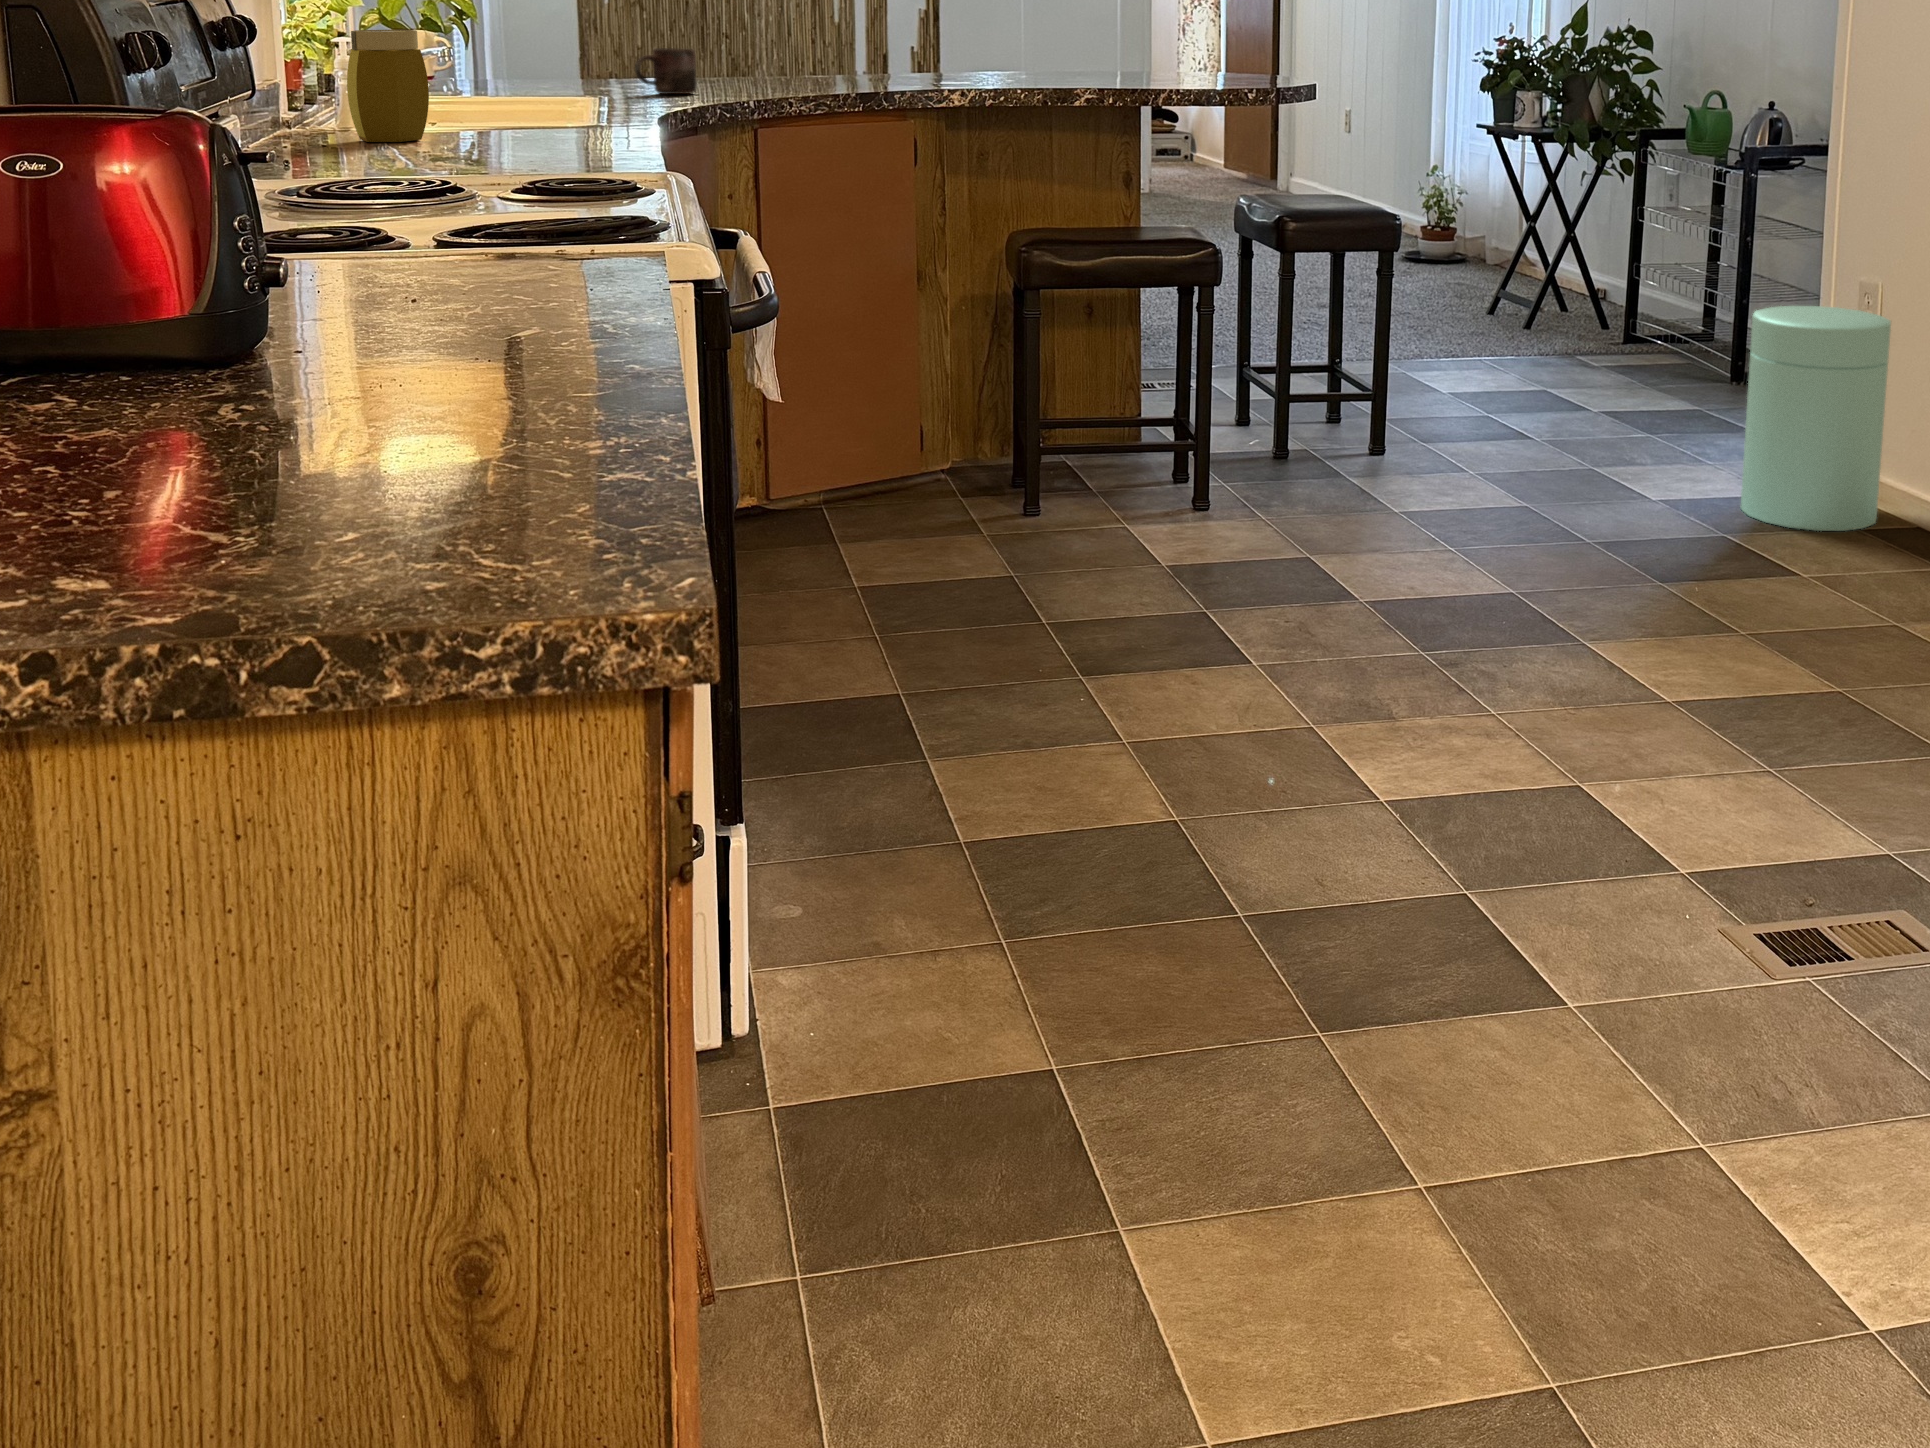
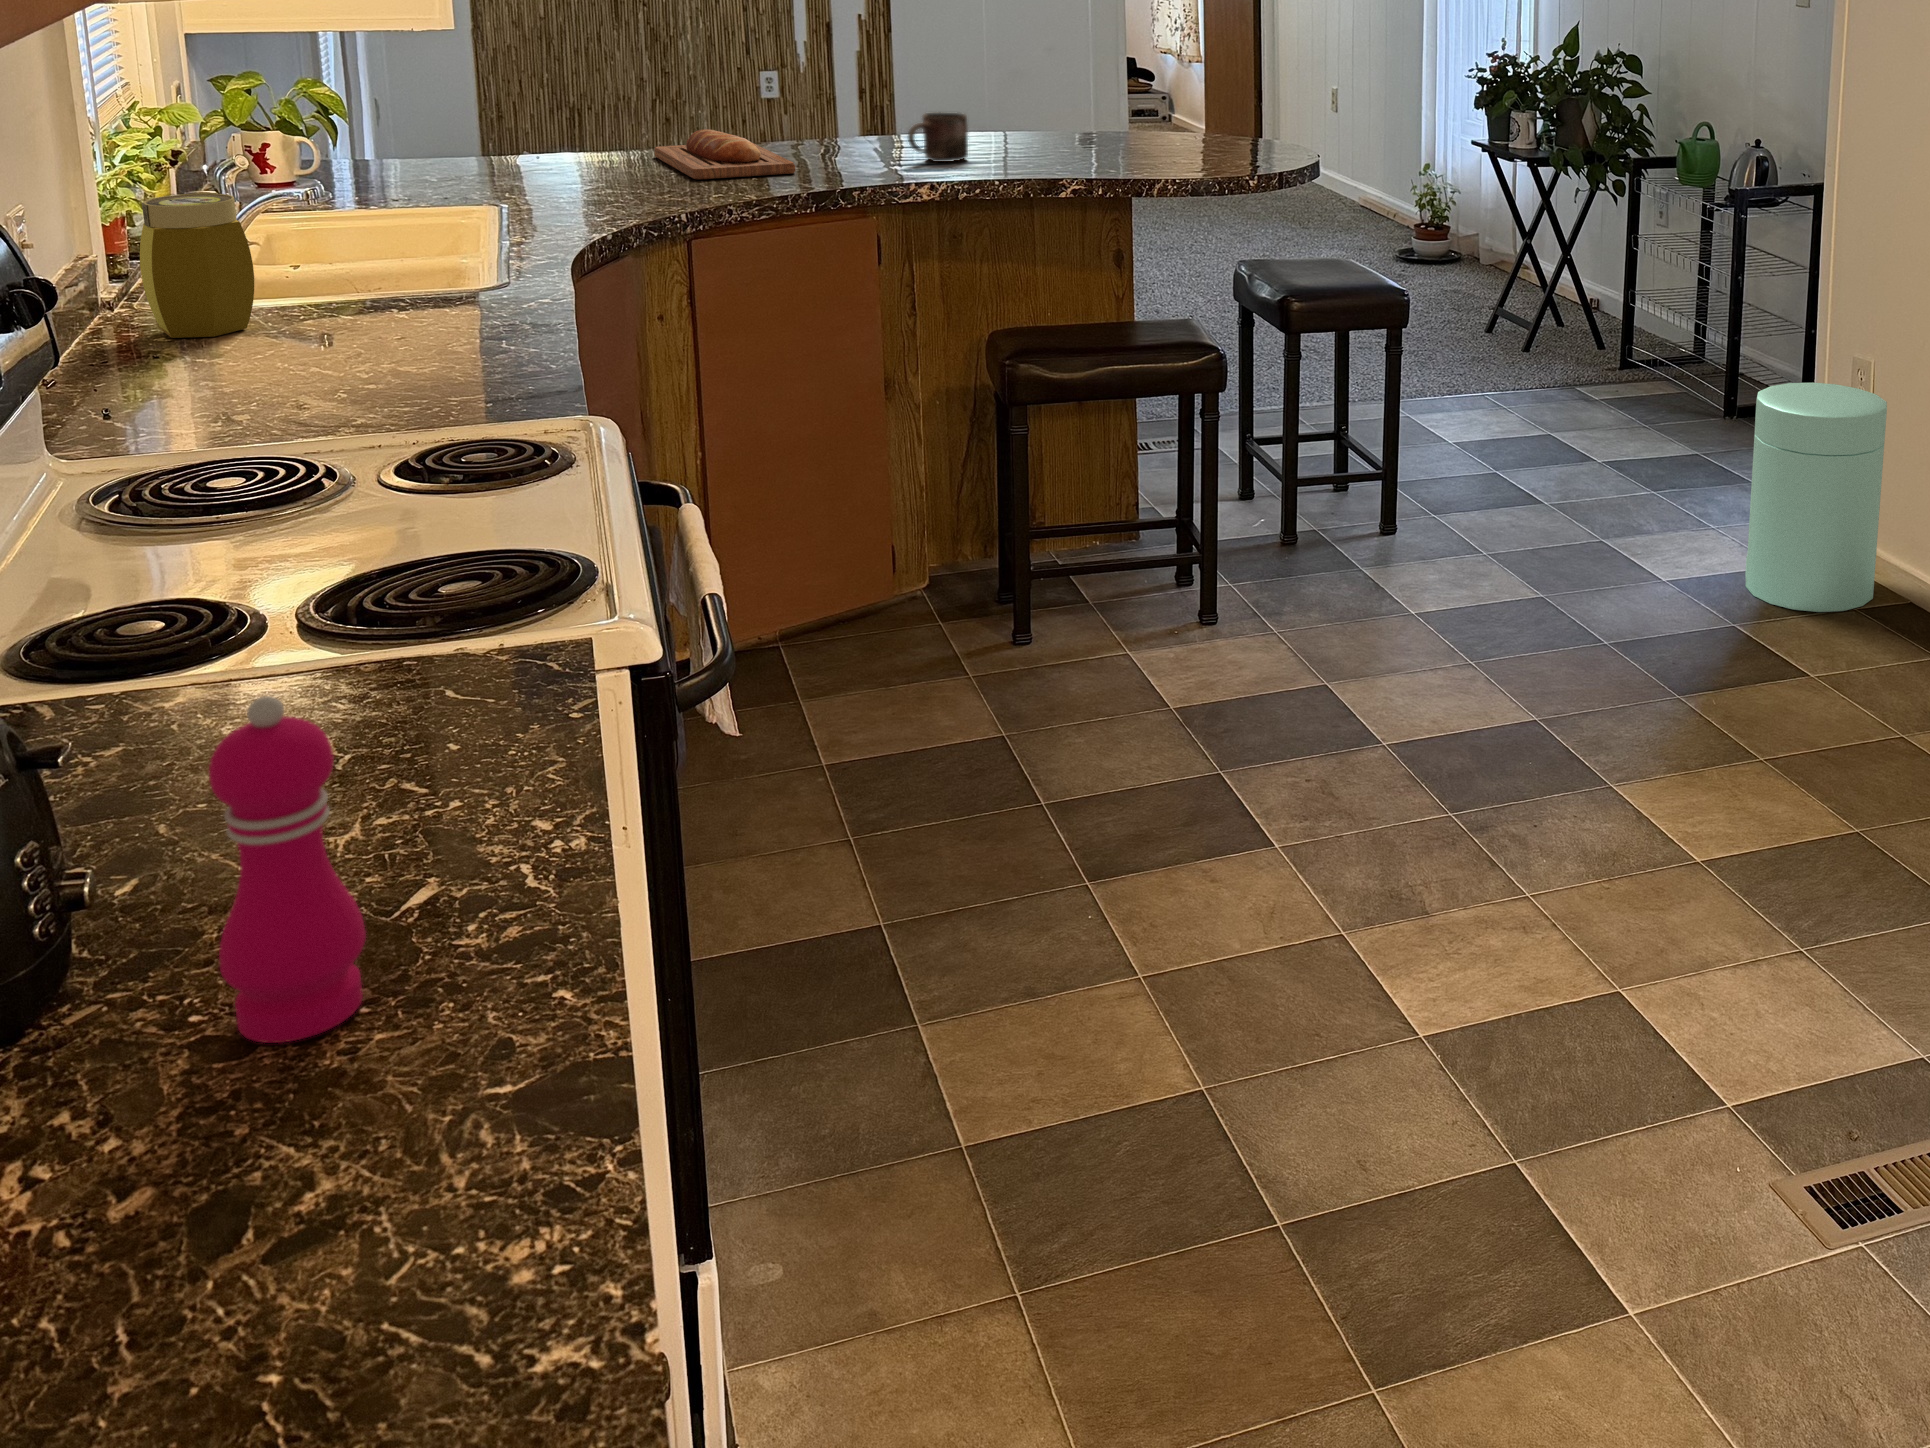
mug: present [635,48,697,94] -> present [908,112,968,162]
bread loaf: none [732,57,850,91] -> present [654,129,795,179]
pepper mill: none [445,95,540,354] -> present [209,696,366,1043]

